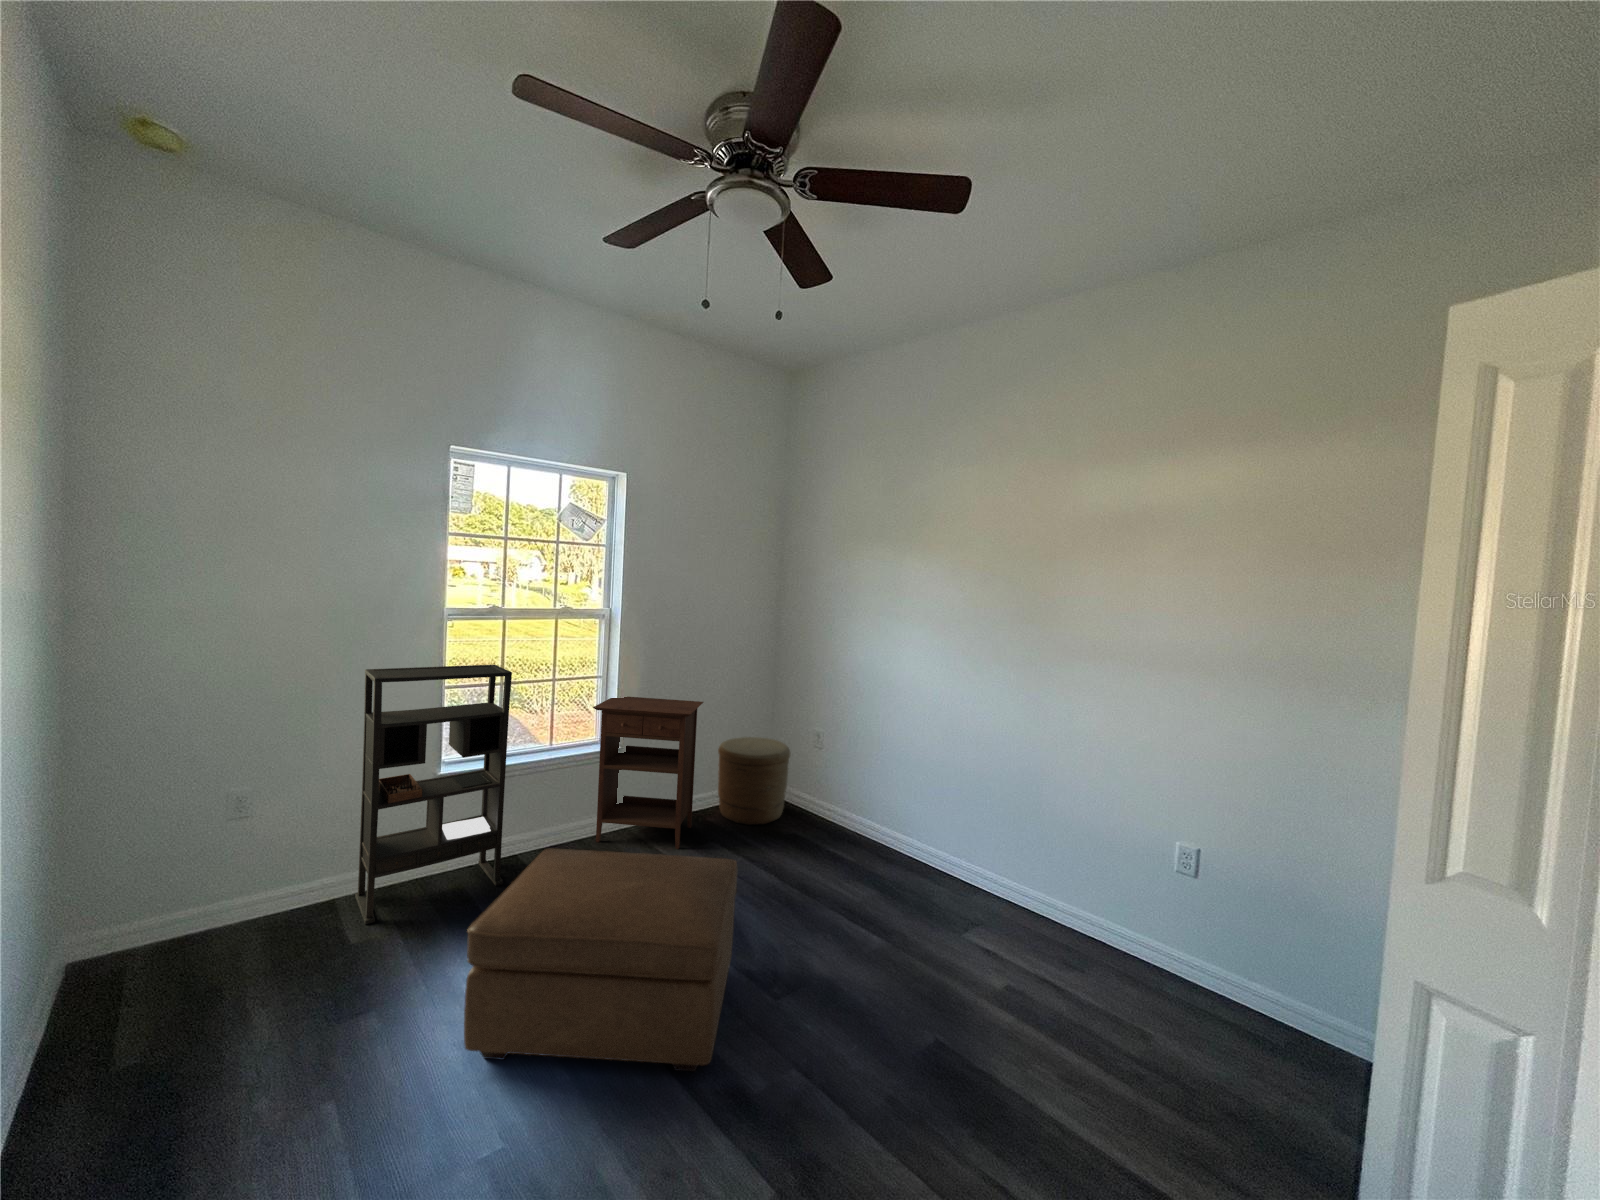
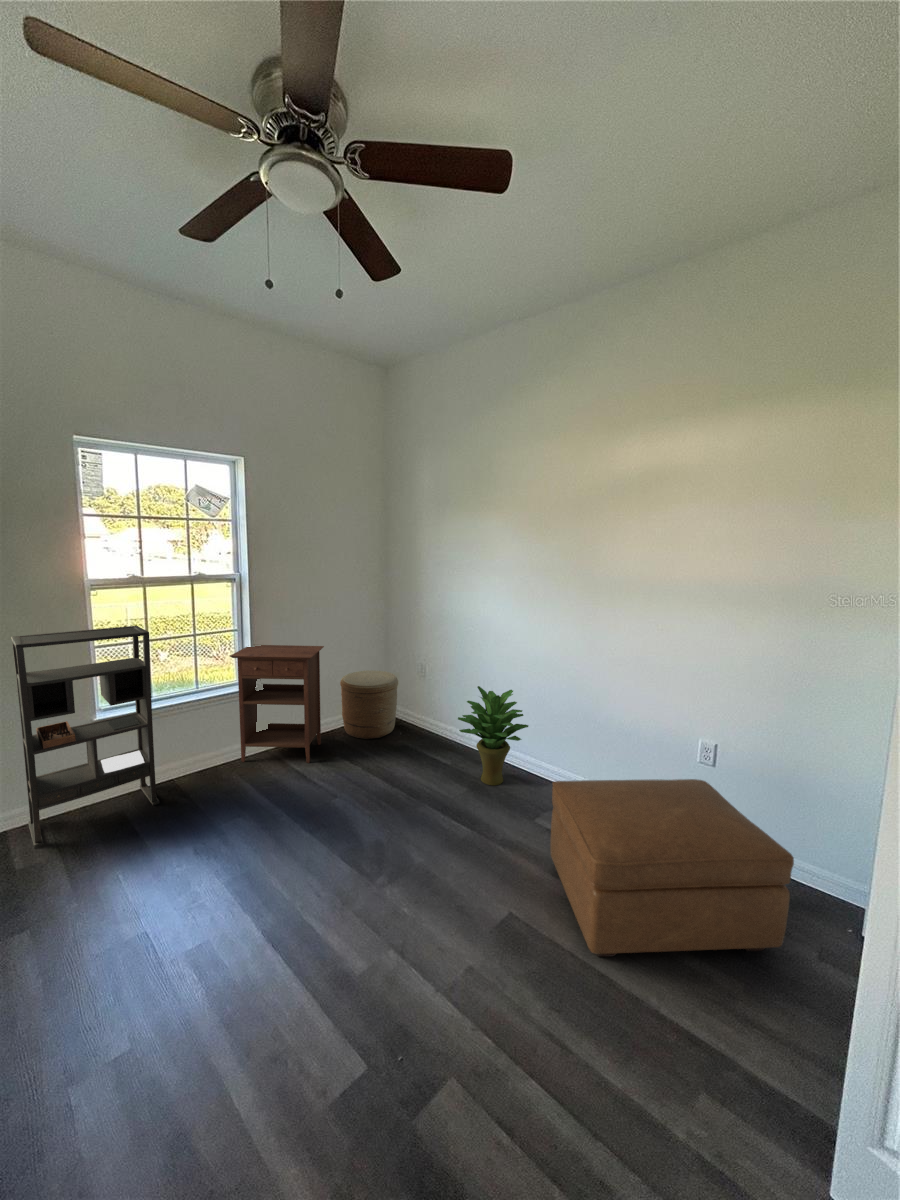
potted plant: none [870,761,962,893] -> present [458,686,528,785]
ottoman: present [464,848,737,1071] -> present [550,779,794,957]

